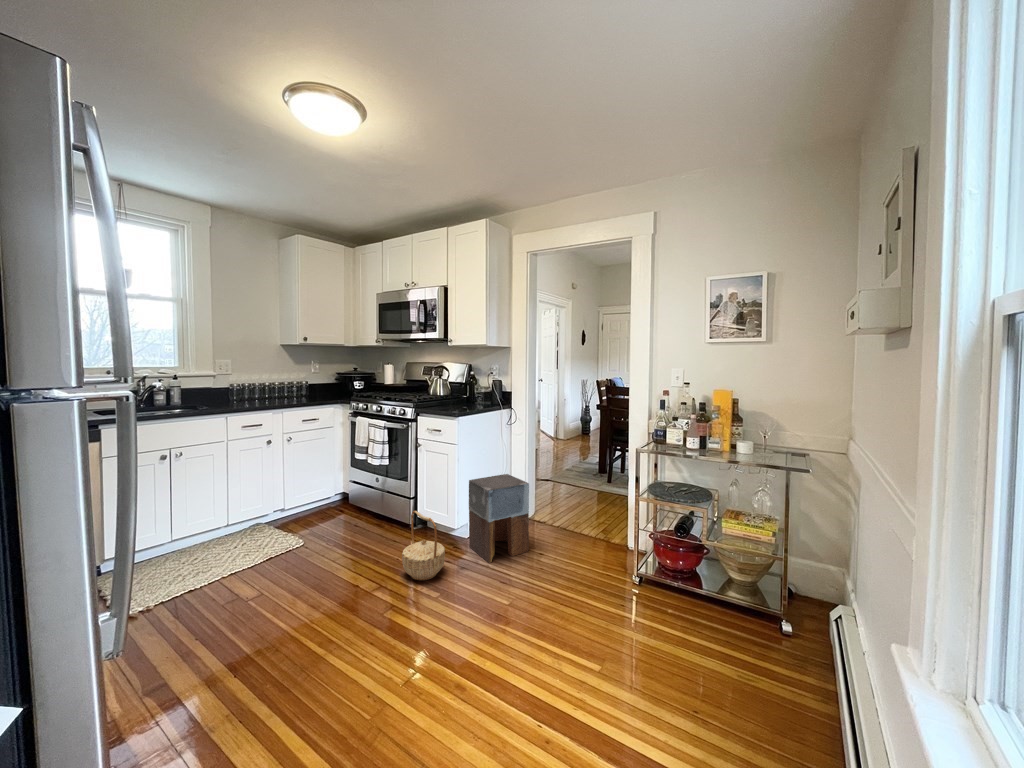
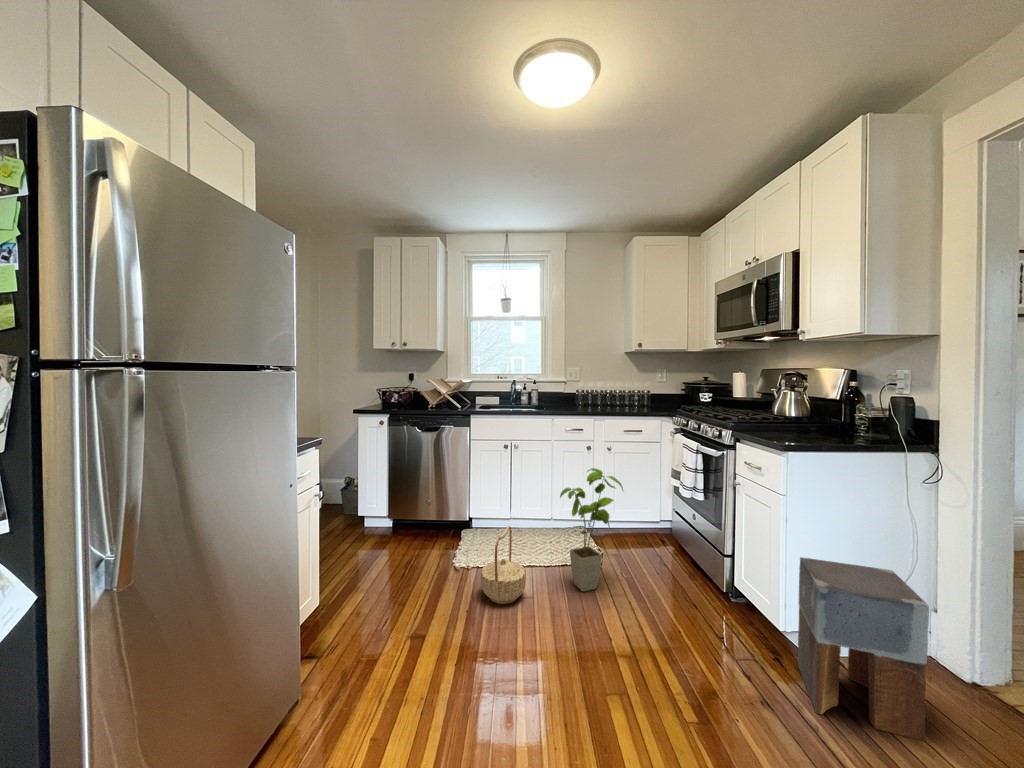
house plant: none [278,454,343,569] -> present [560,468,623,591]
basket: present [402,511,445,580] -> present [481,526,526,604]

